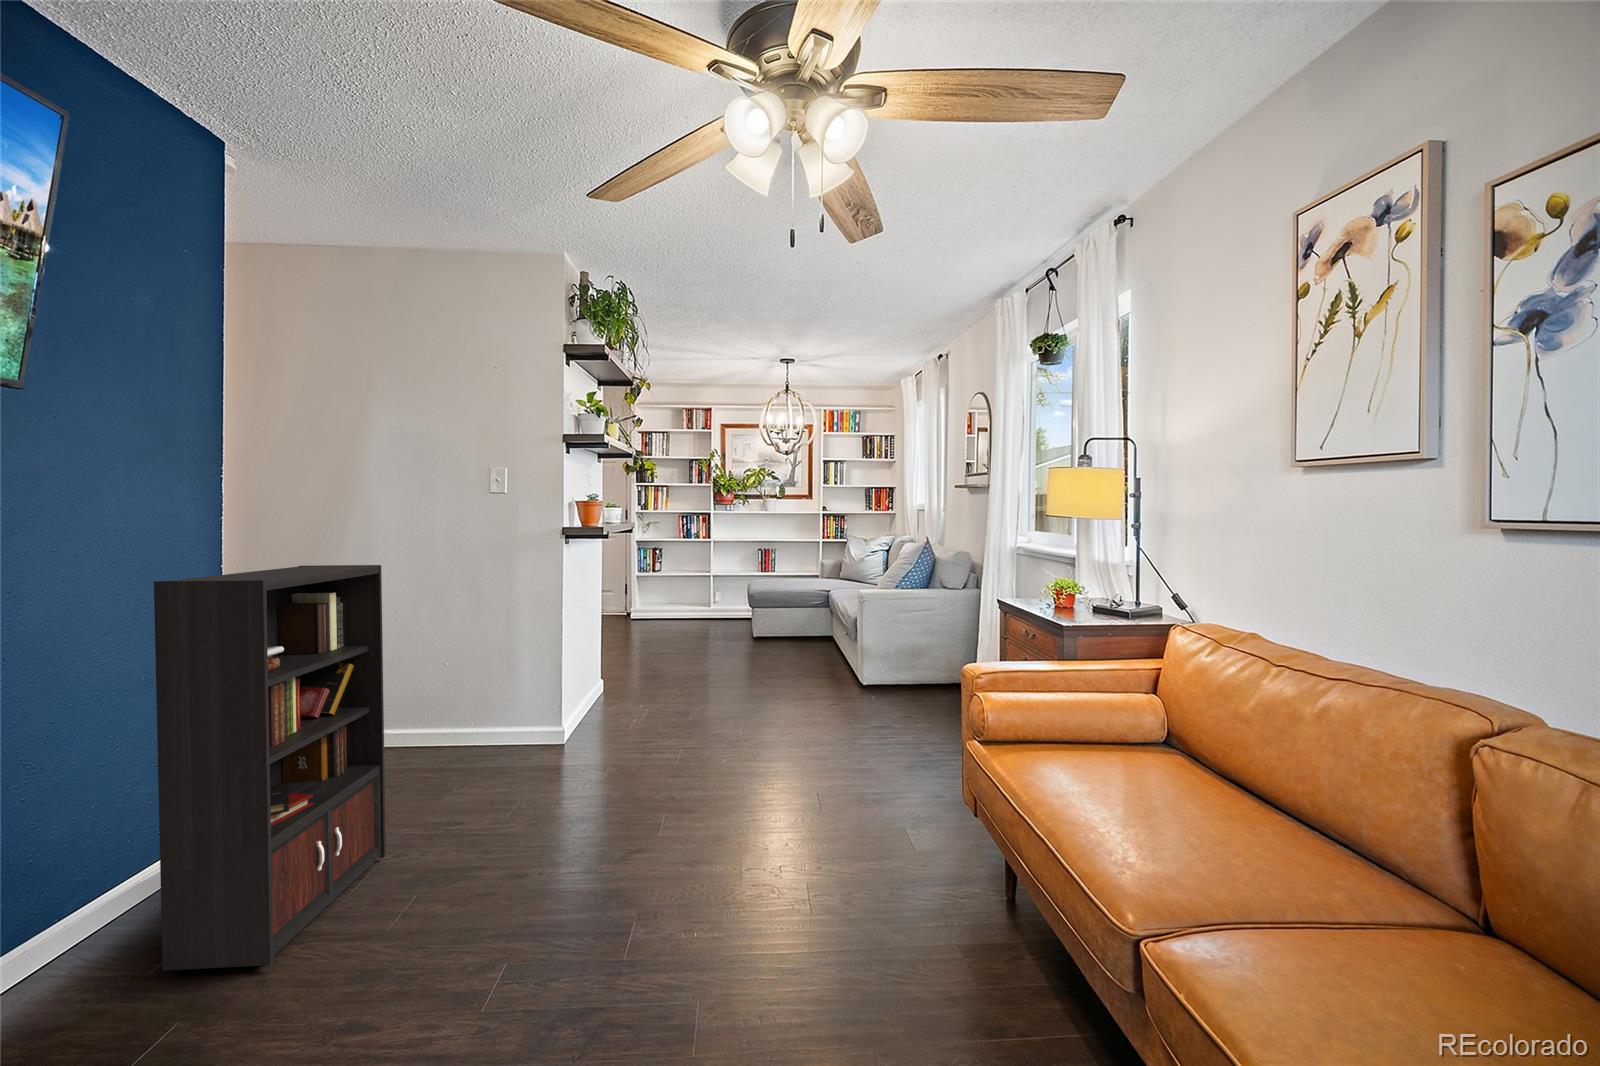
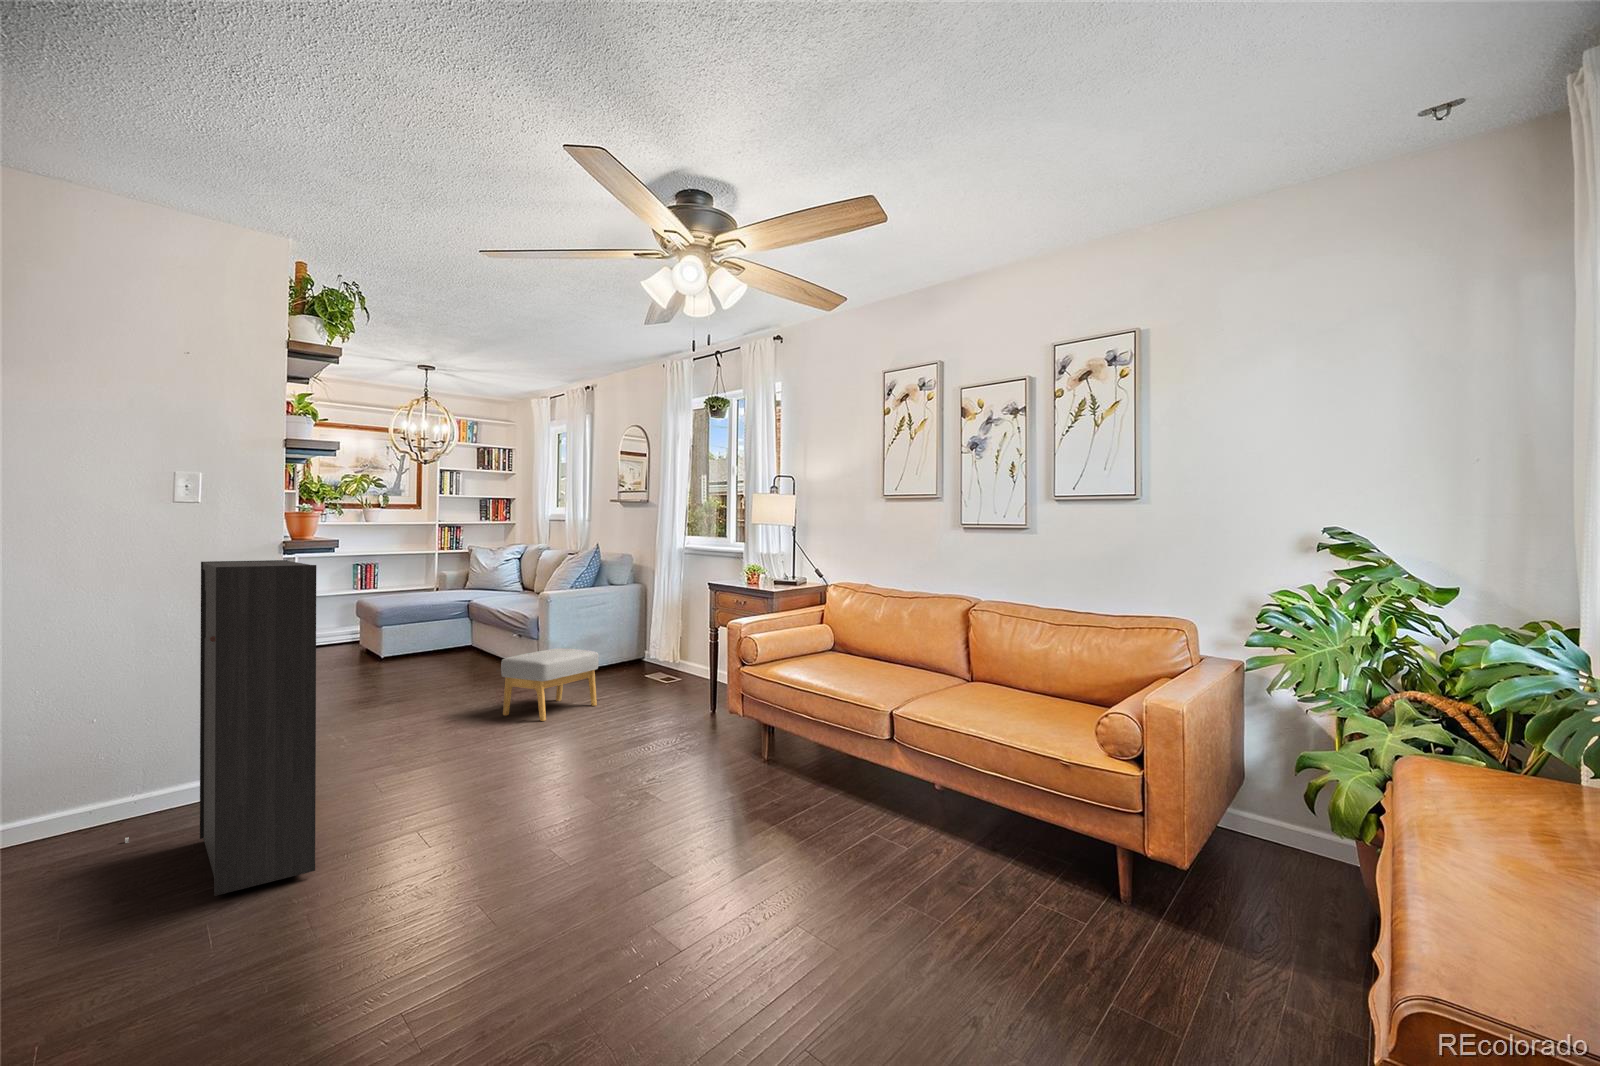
footstool: none [749,665,862,758] -> present [501,648,599,721]

